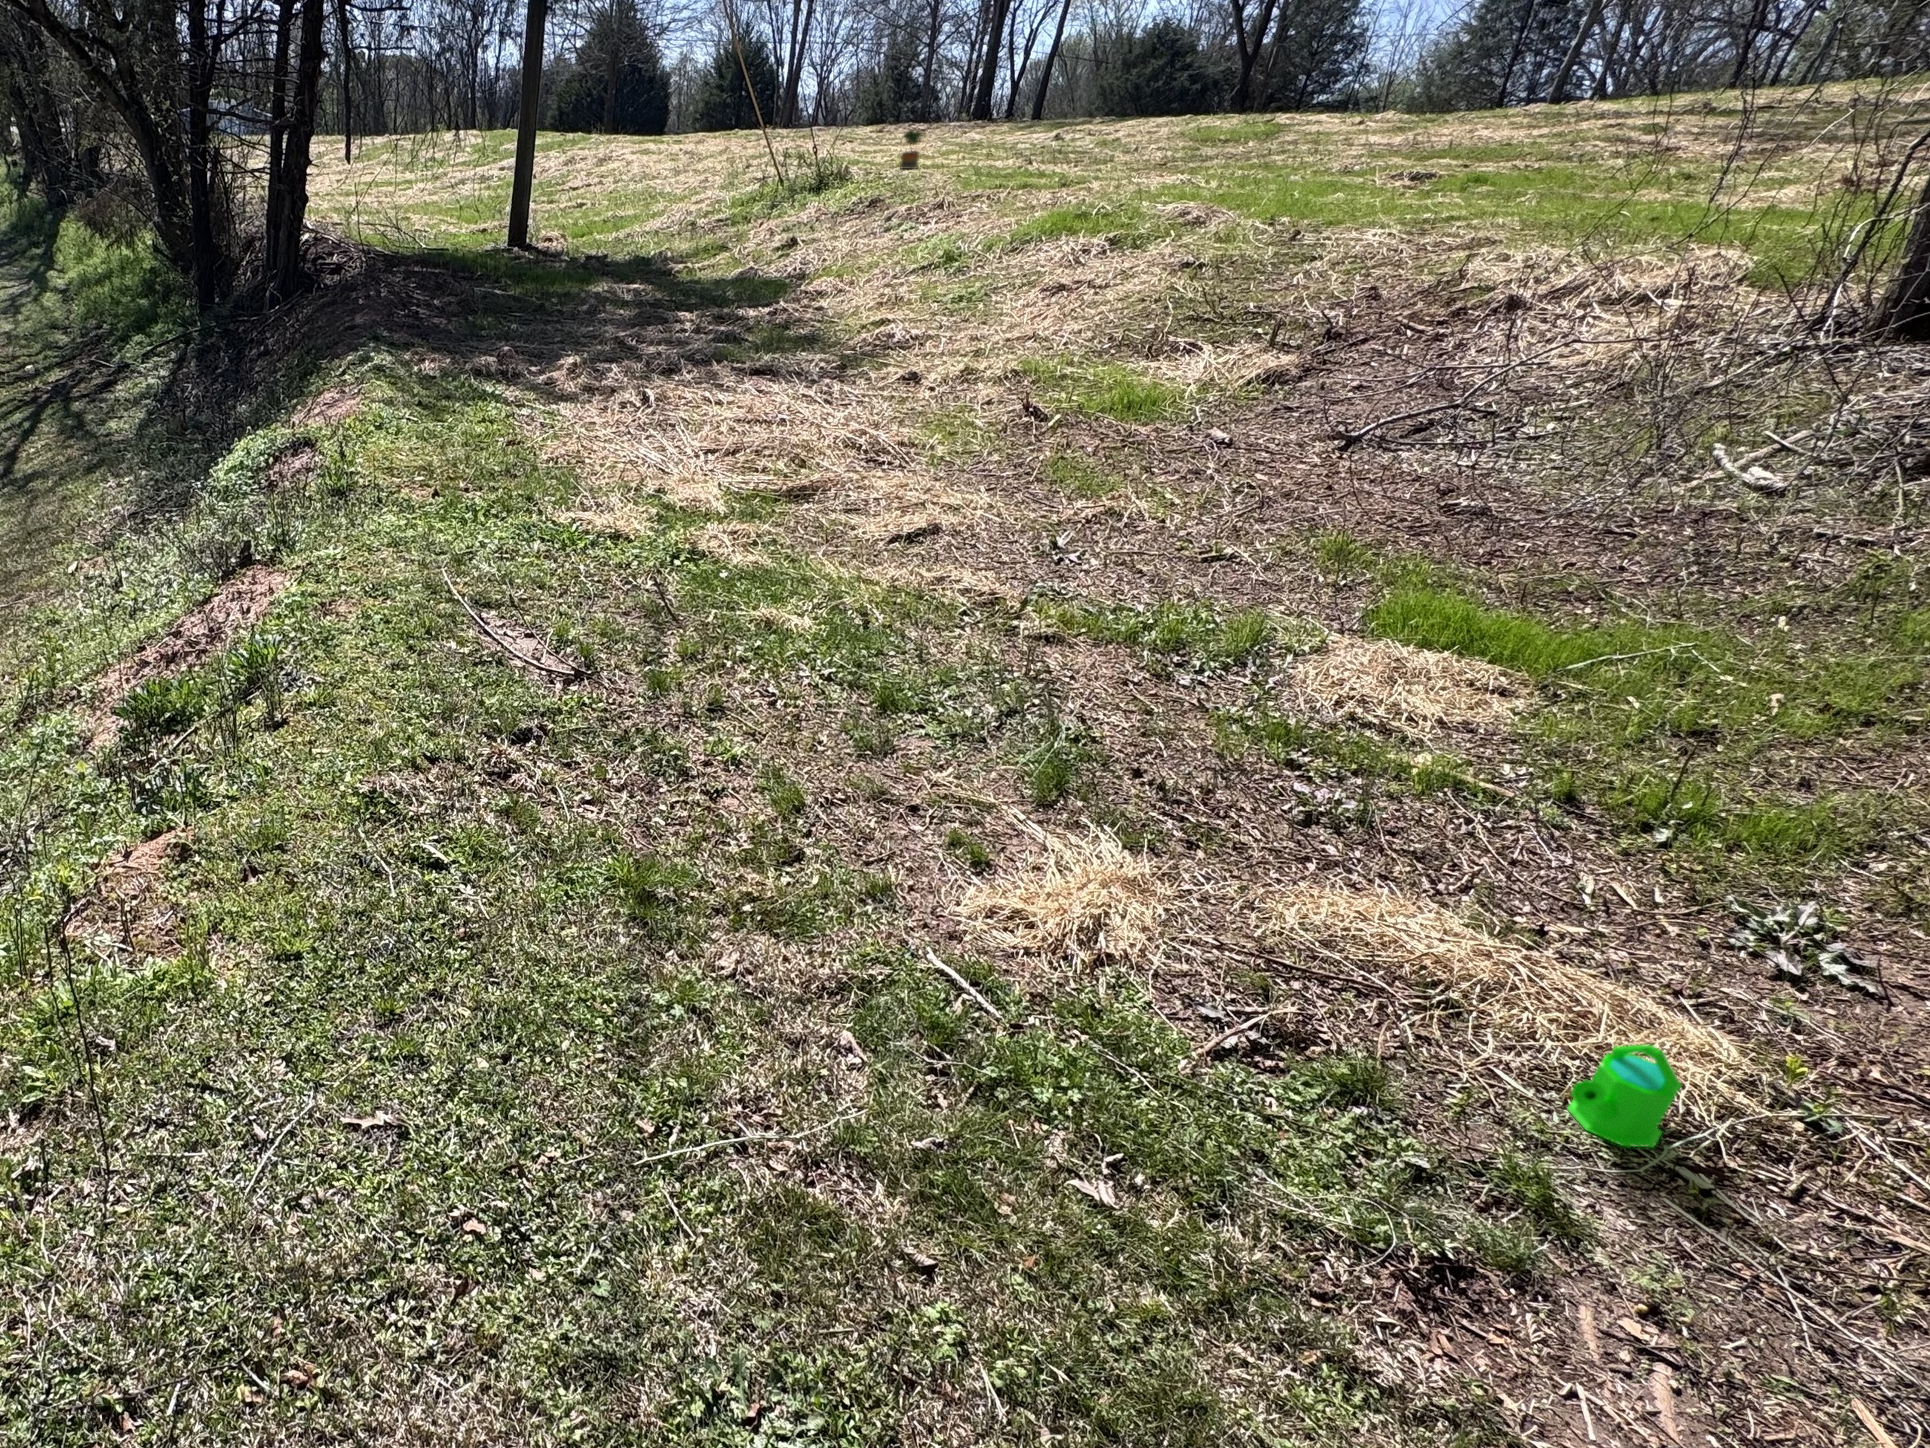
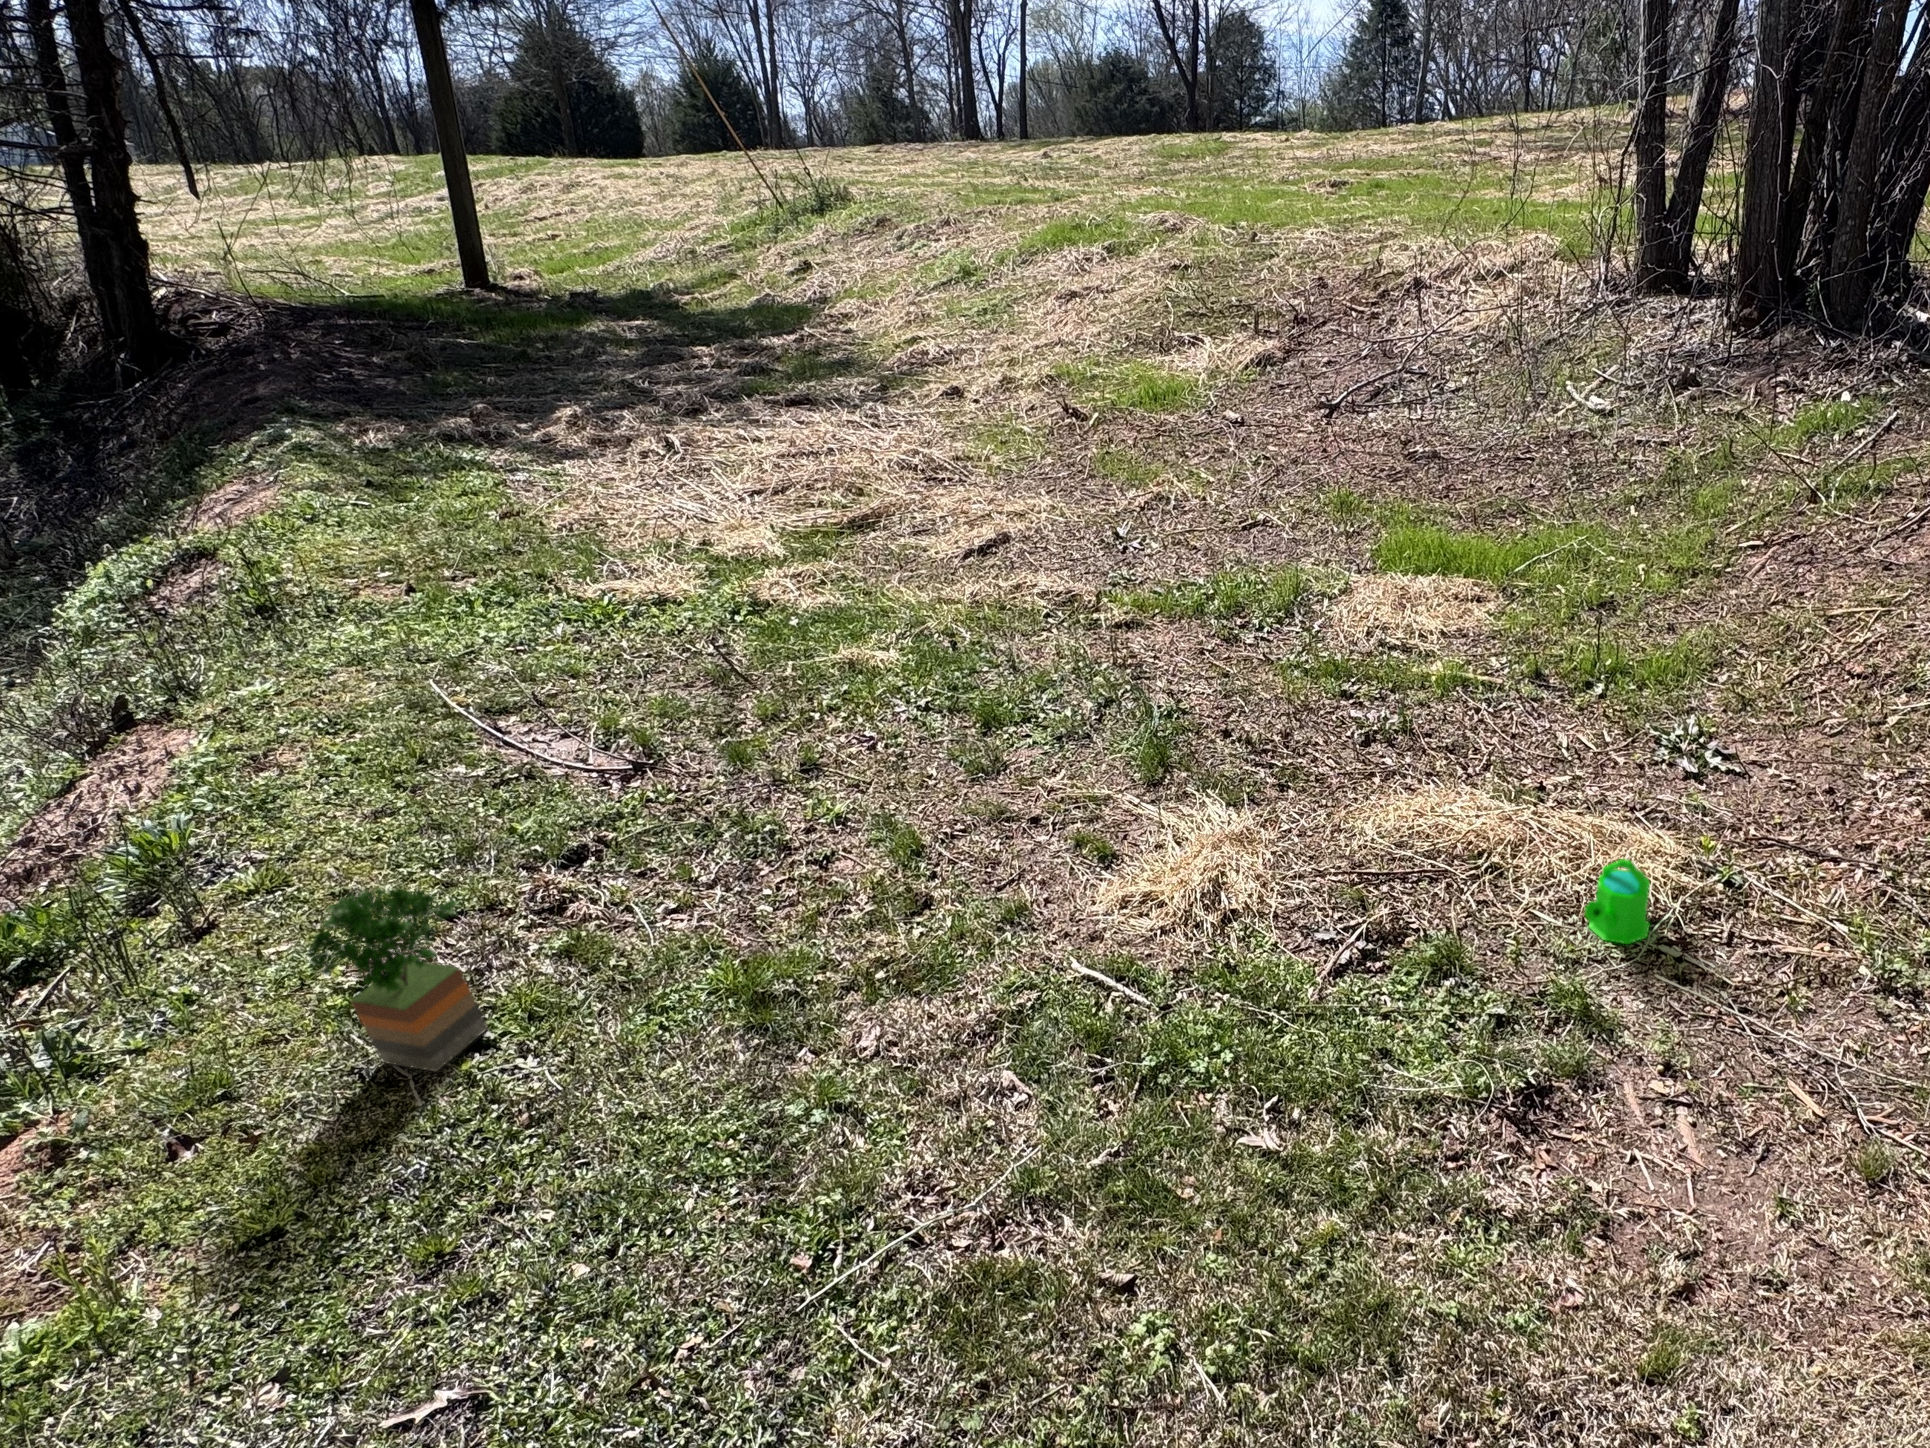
potted tree: present [900,131,923,169] -> present [306,888,488,1072]

